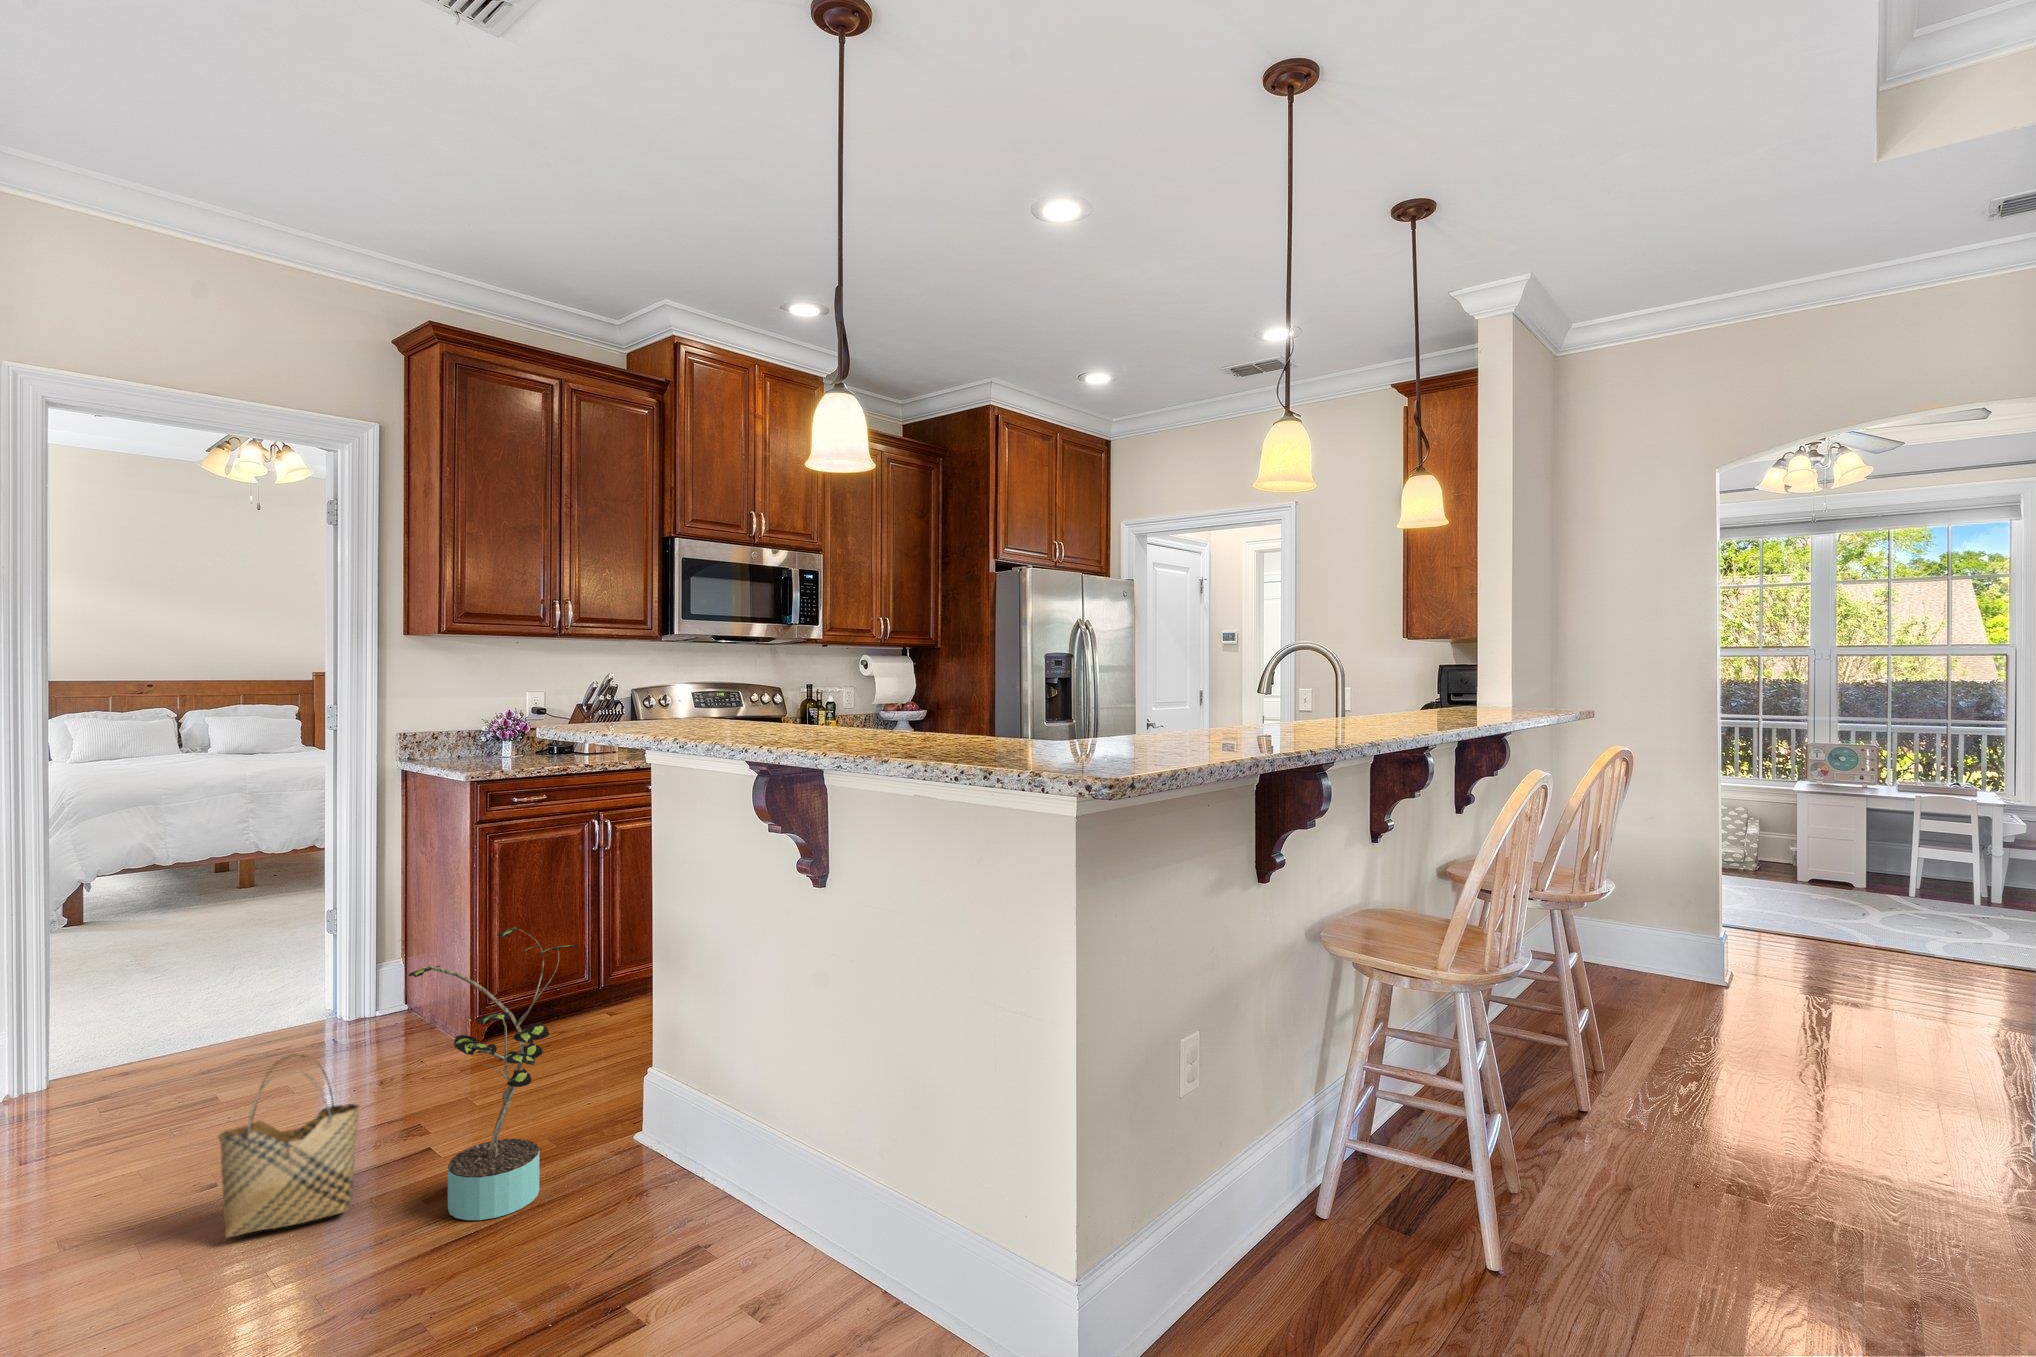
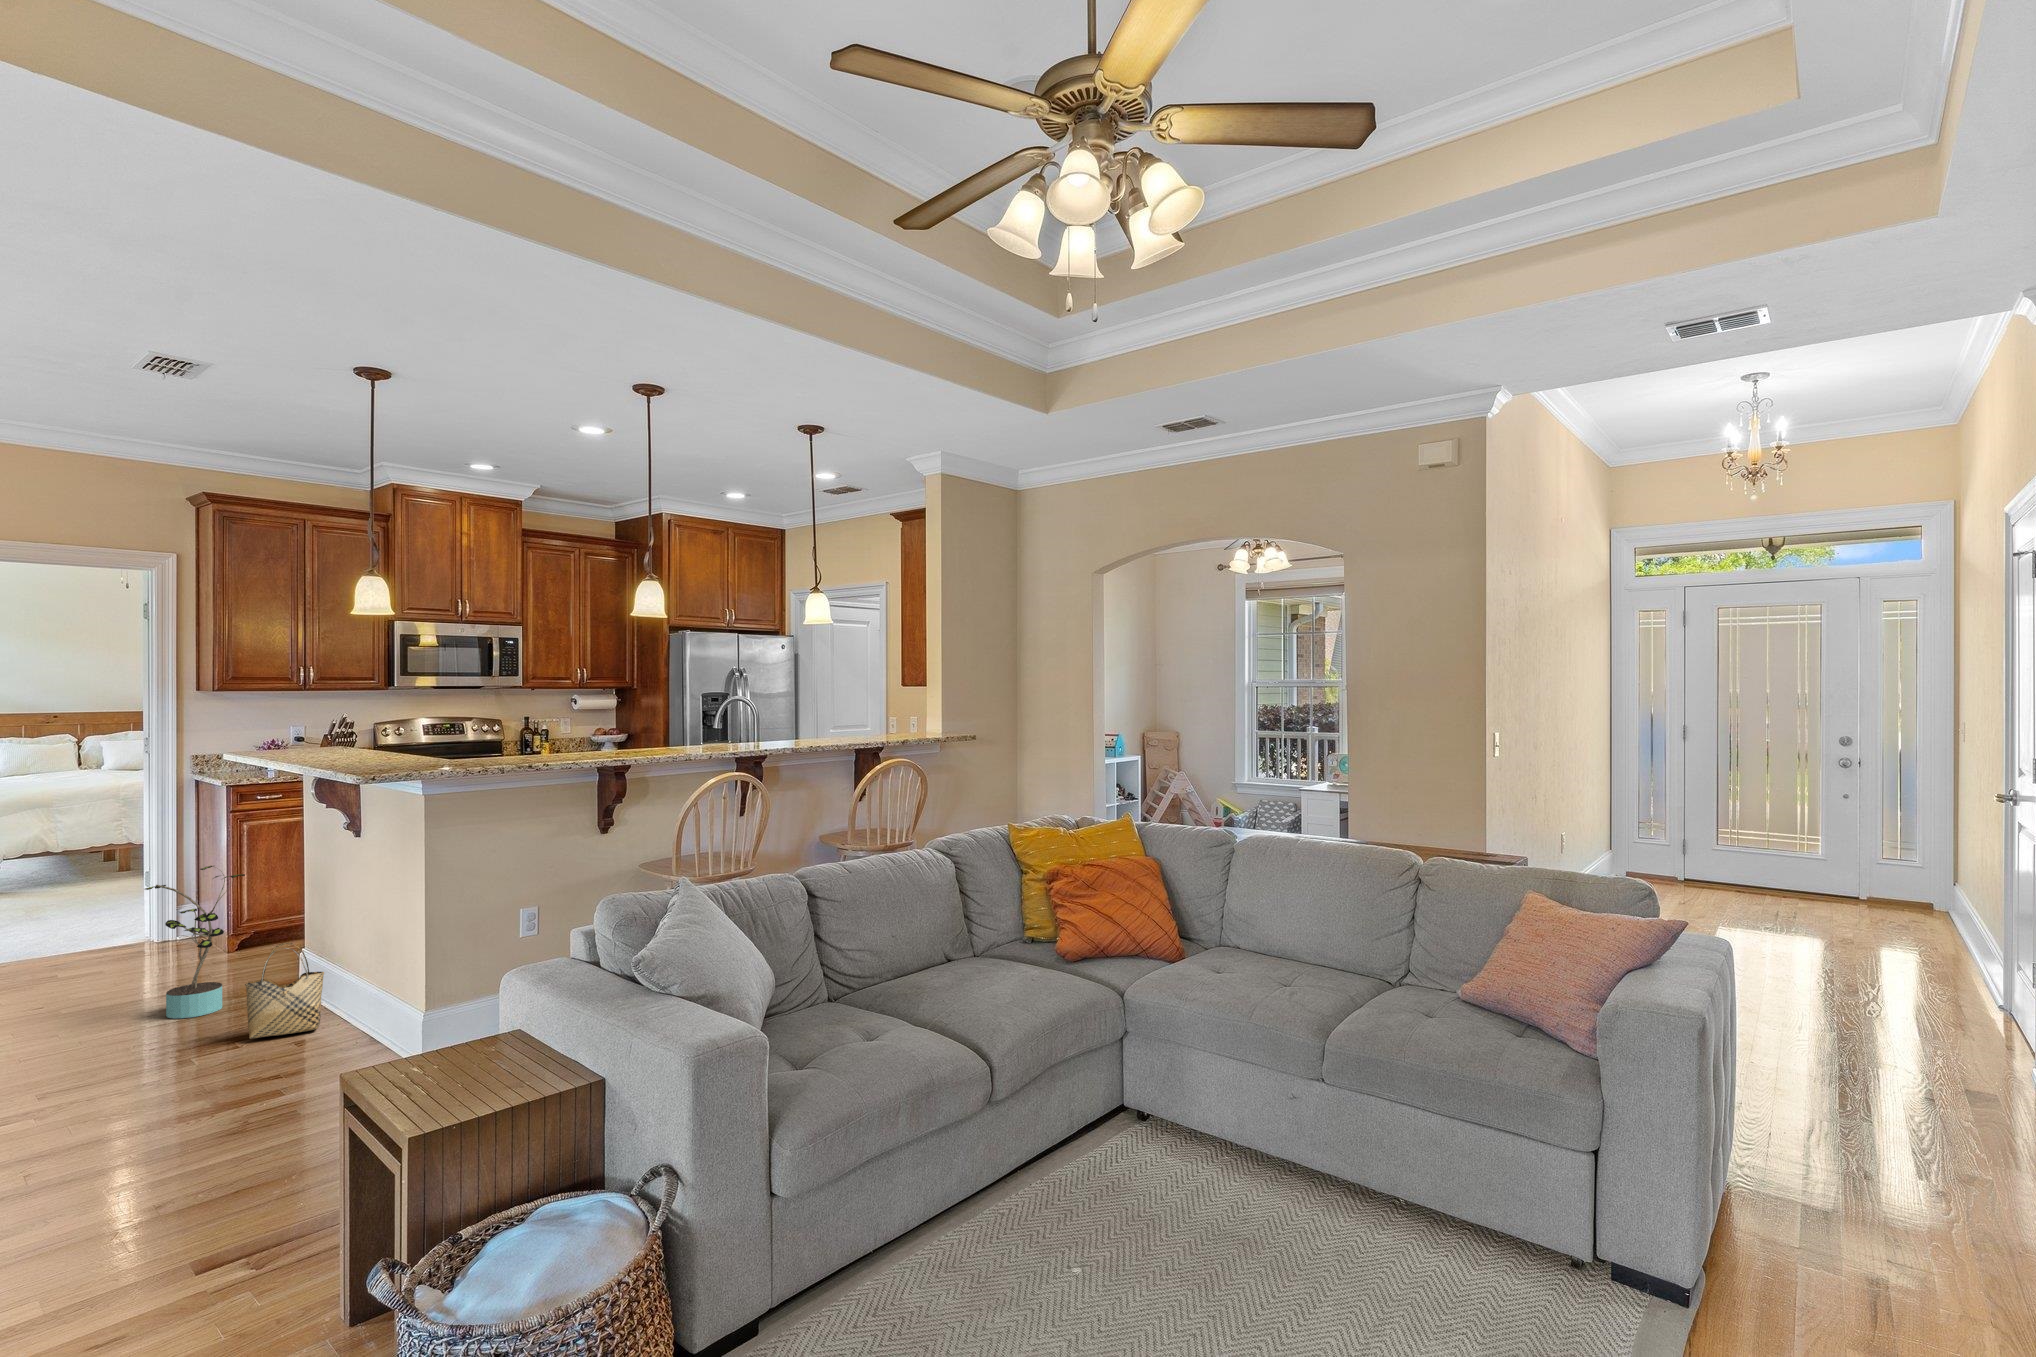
woven basket: present [218,1054,360,1238] -> present [245,943,324,1039]

